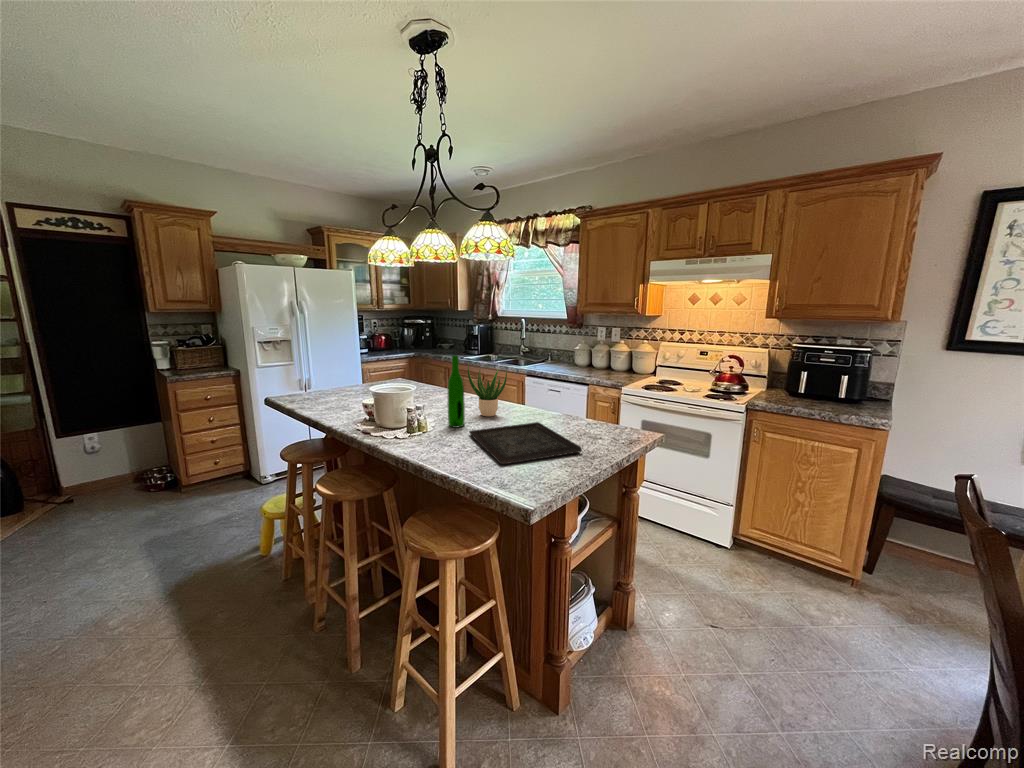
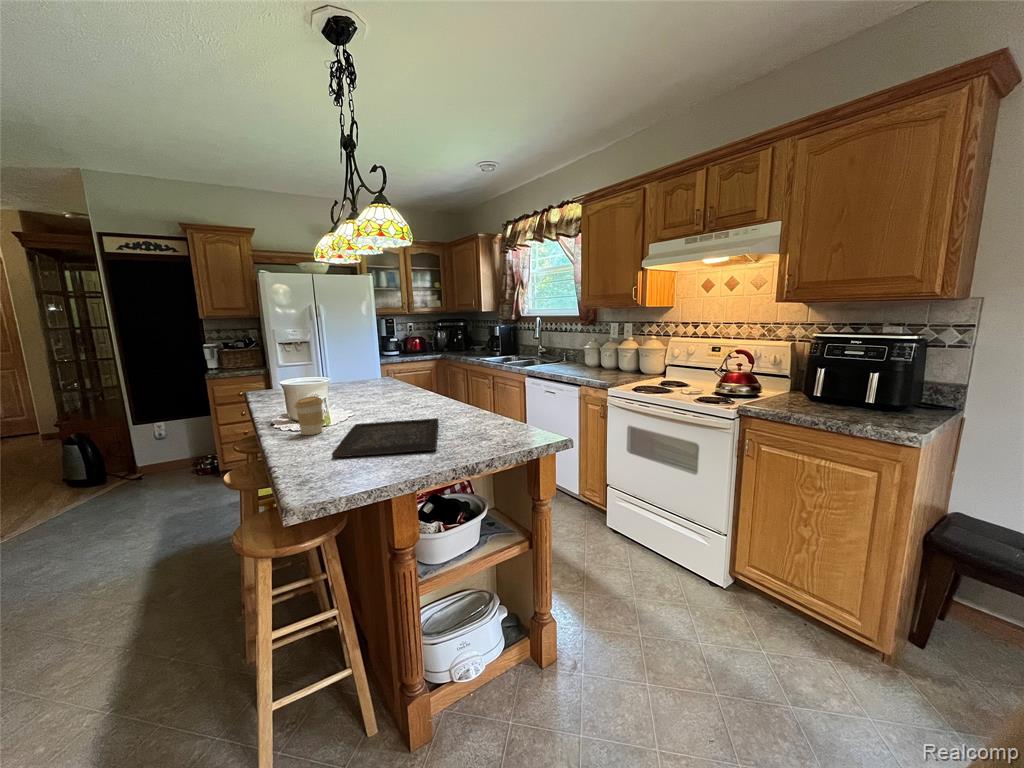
wine bottle: present [447,355,465,428] -> none [348,346,369,421]
potted plant: present [468,364,507,416] -> none [386,355,424,412]
coffee cup: none [419,406,444,444] -> present [295,396,323,435]

